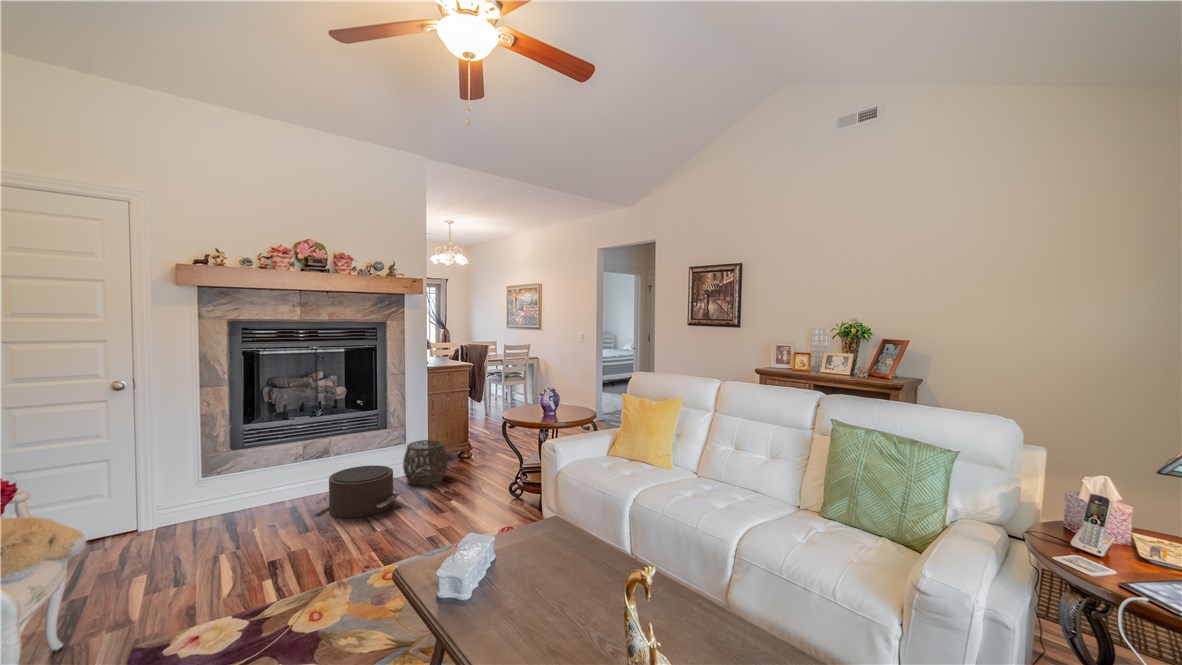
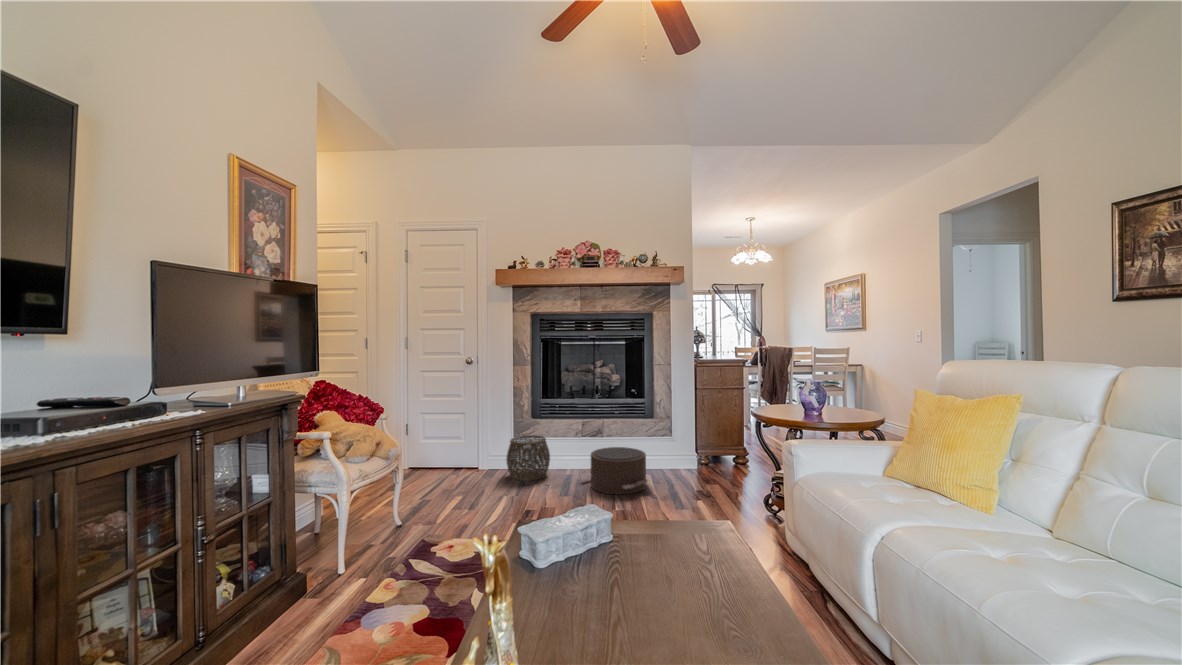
woven basket: present [403,440,448,485] -> present [506,435,550,481]

